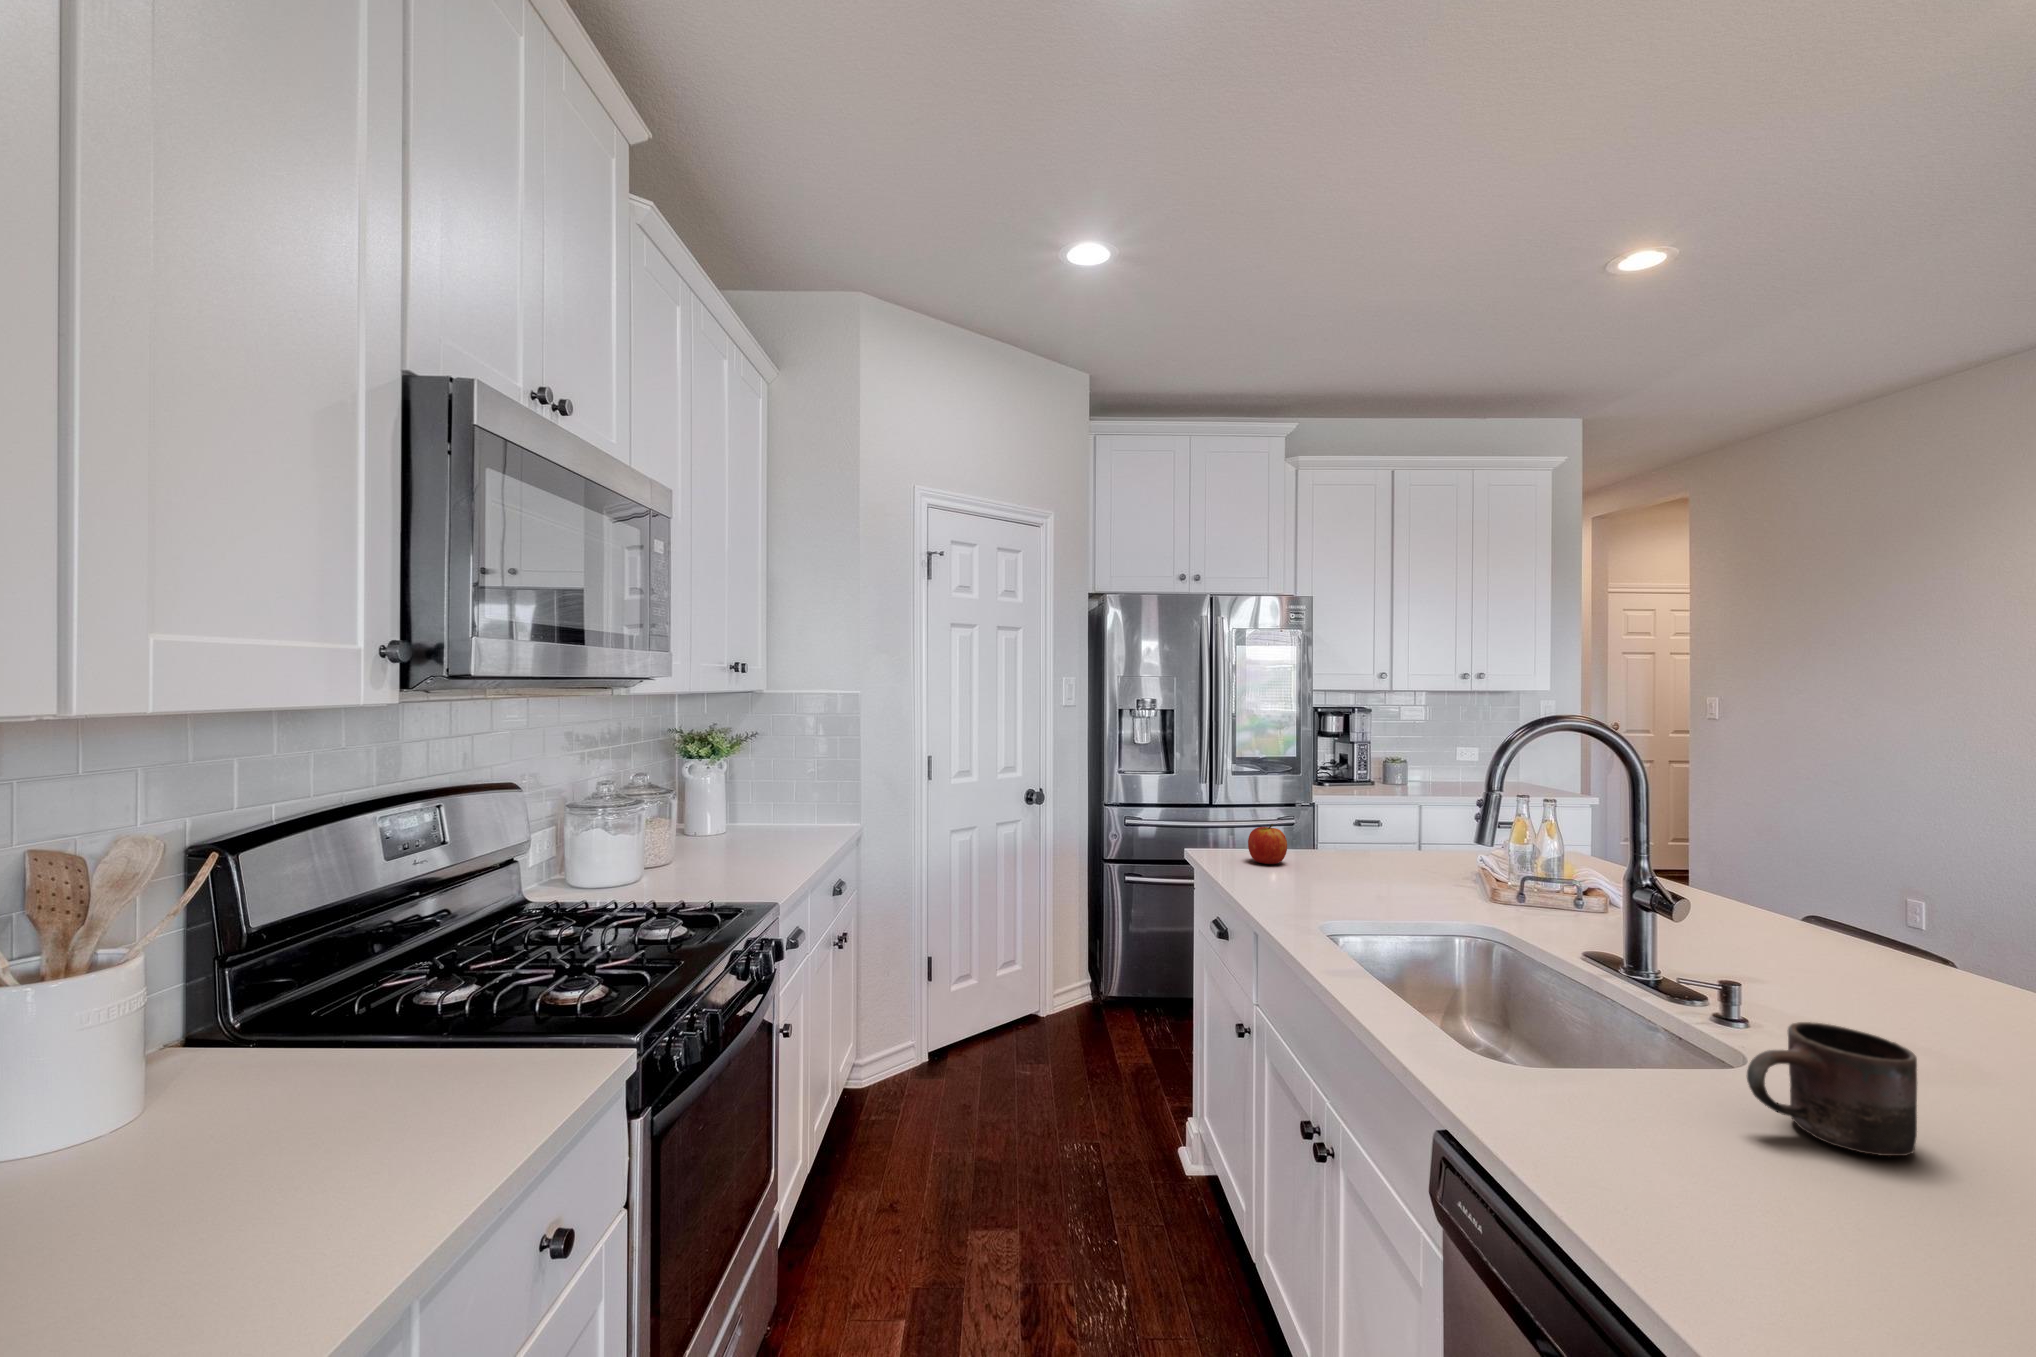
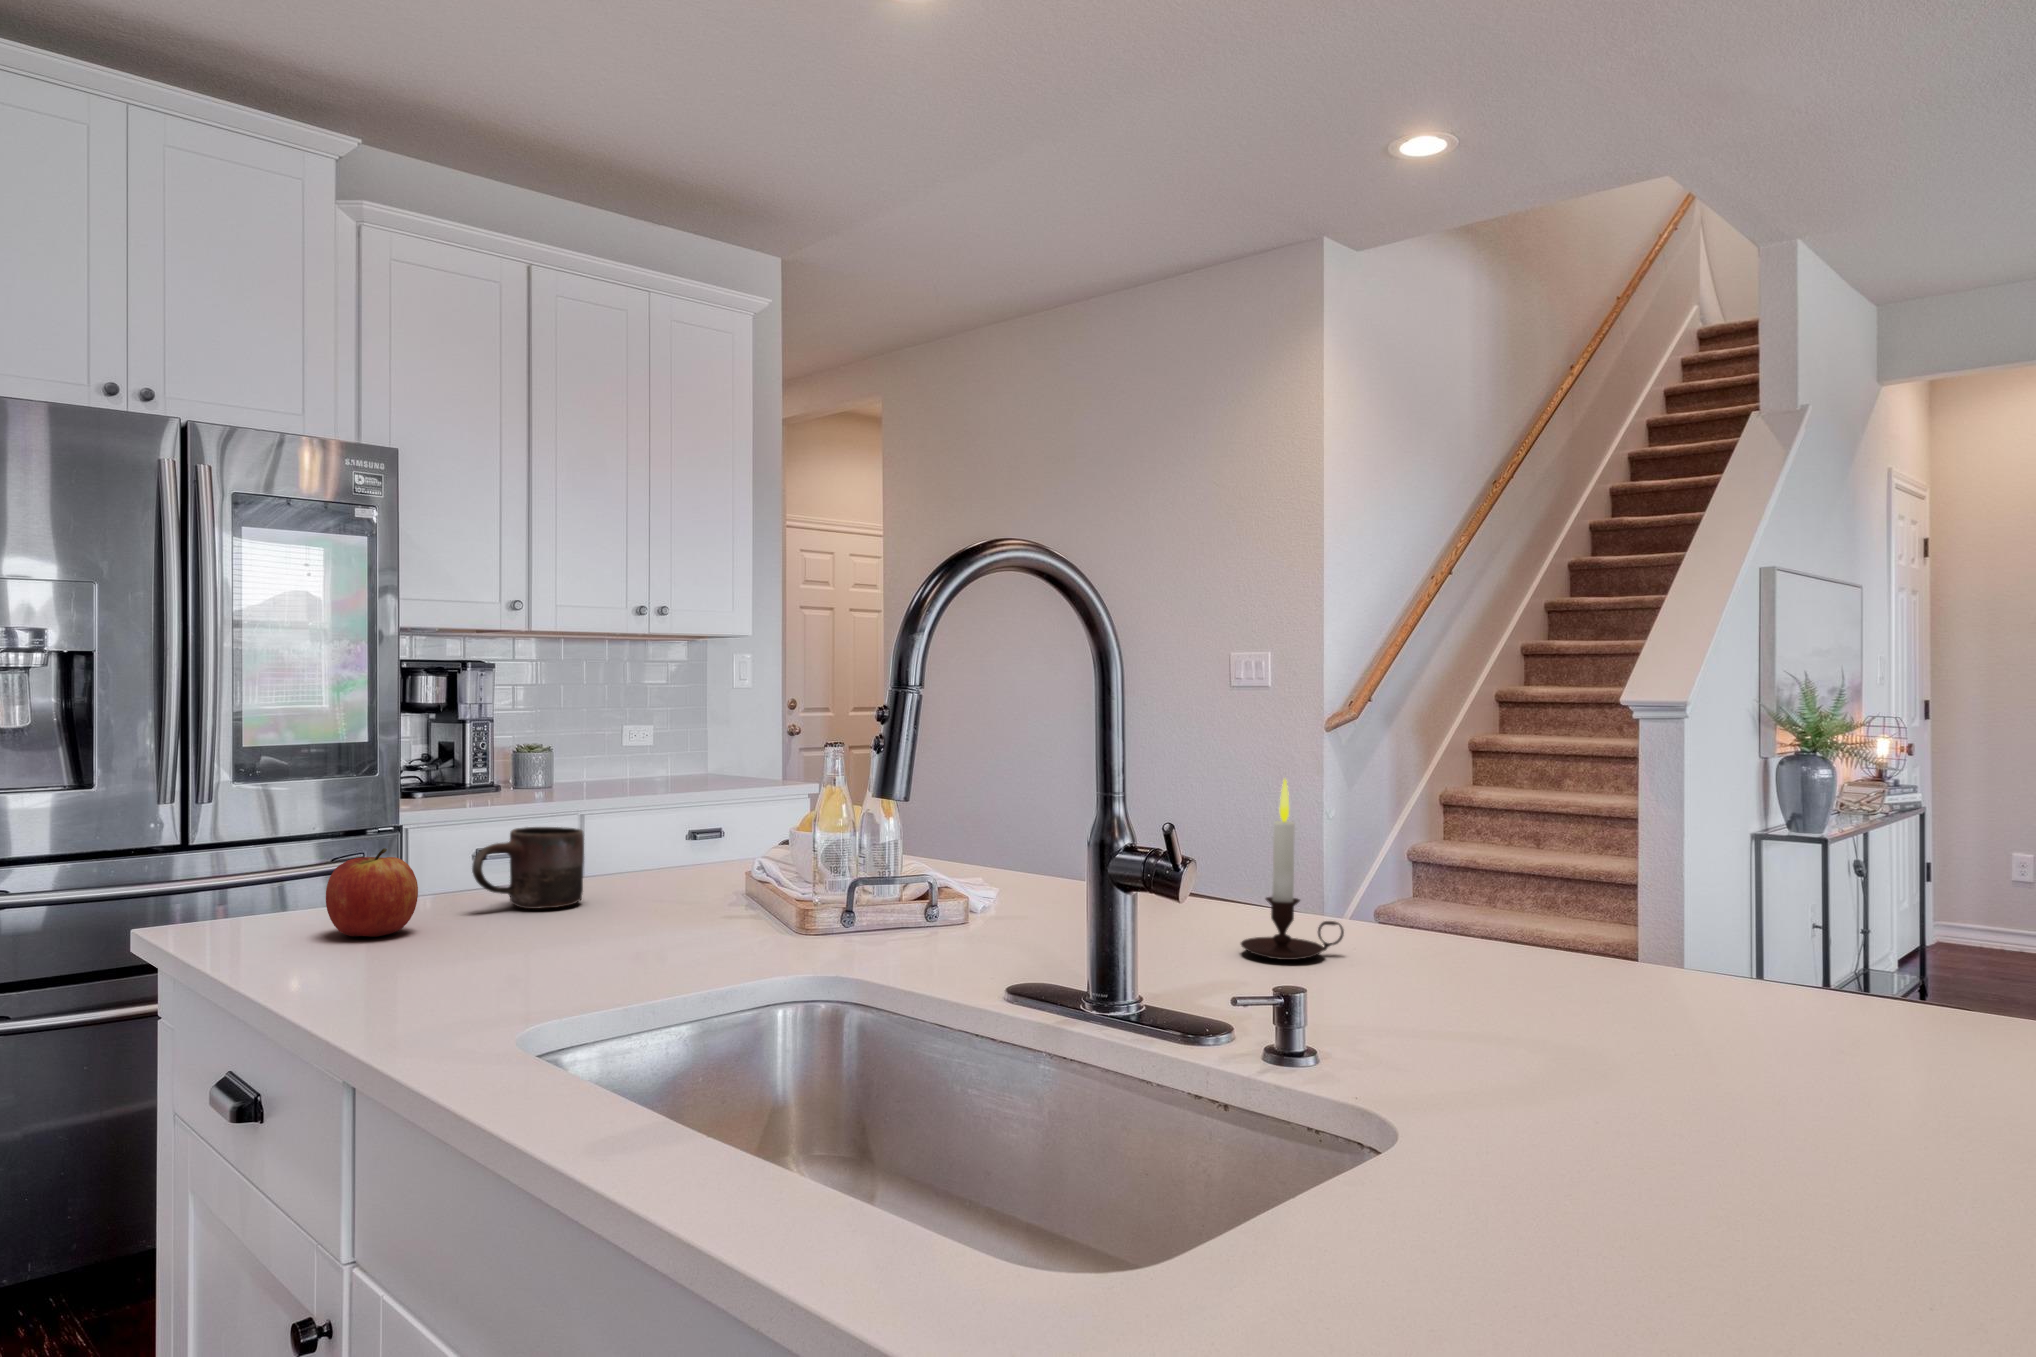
candle: none [1802,848,1907,980] -> present [1241,779,1344,960]
mug: present [1747,1022,1917,1156] -> present [472,827,584,909]

